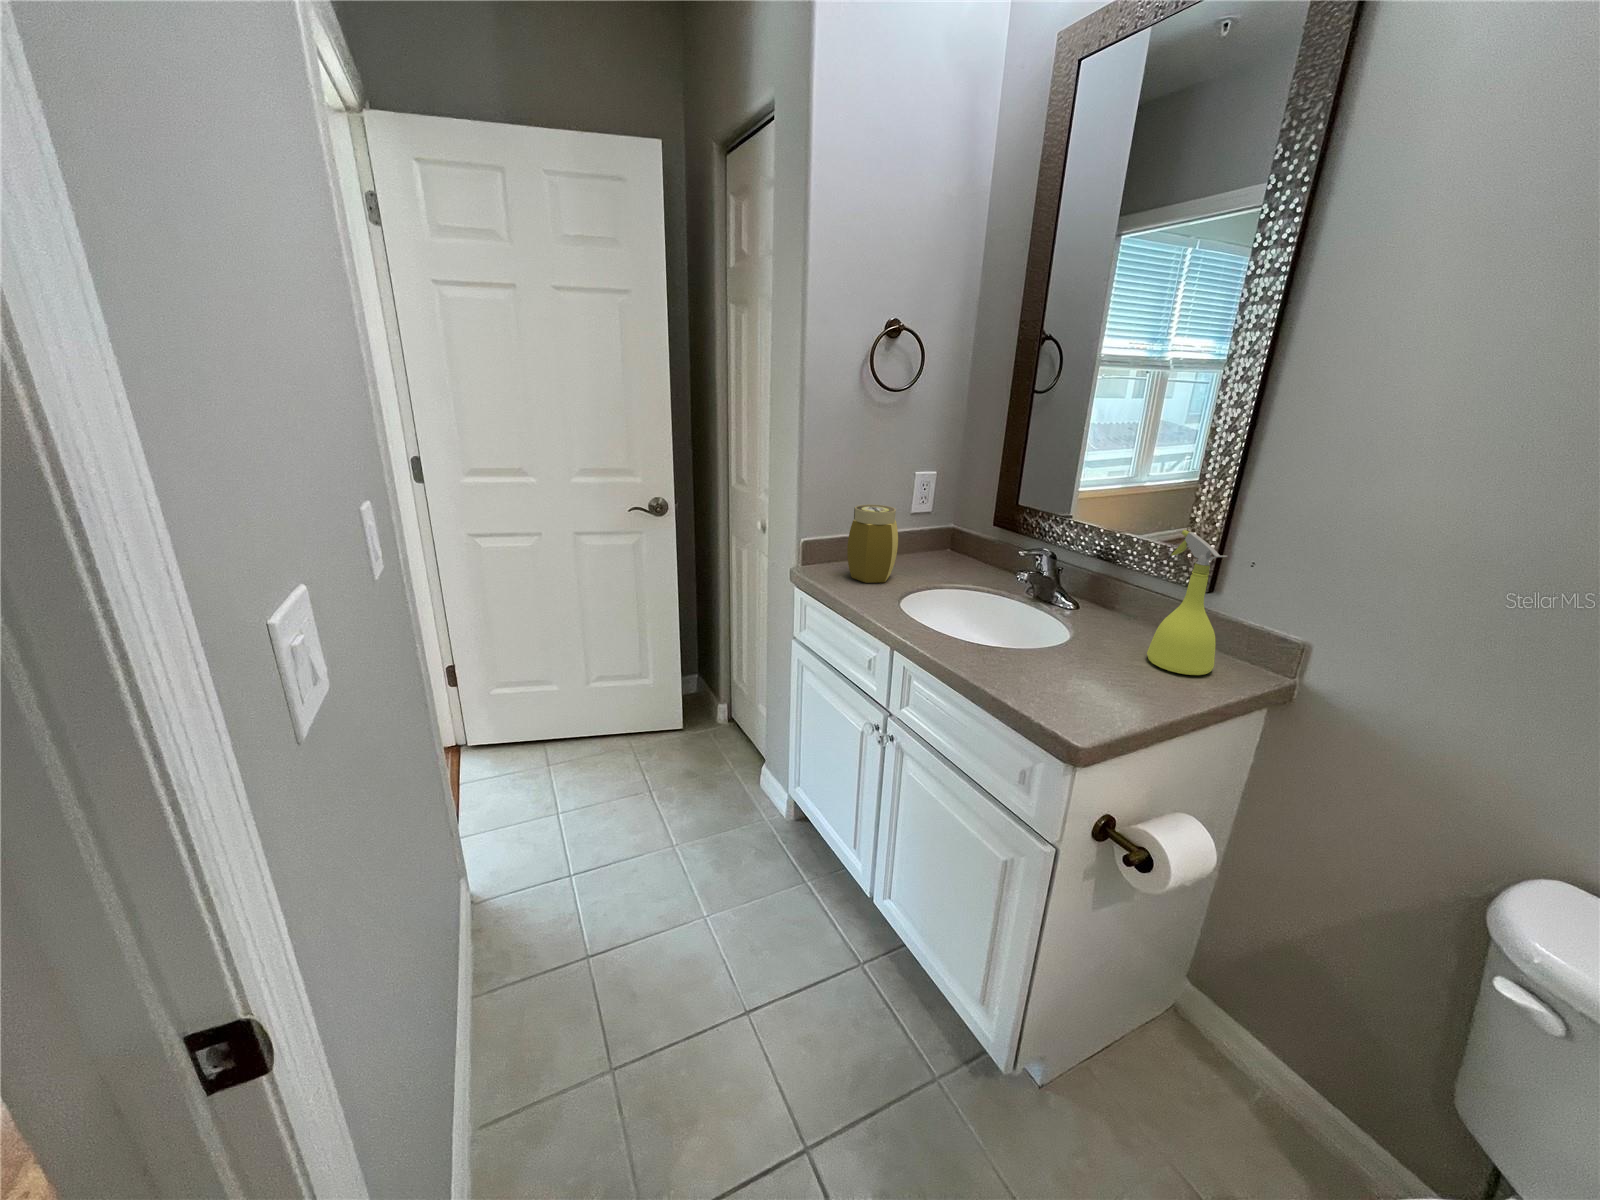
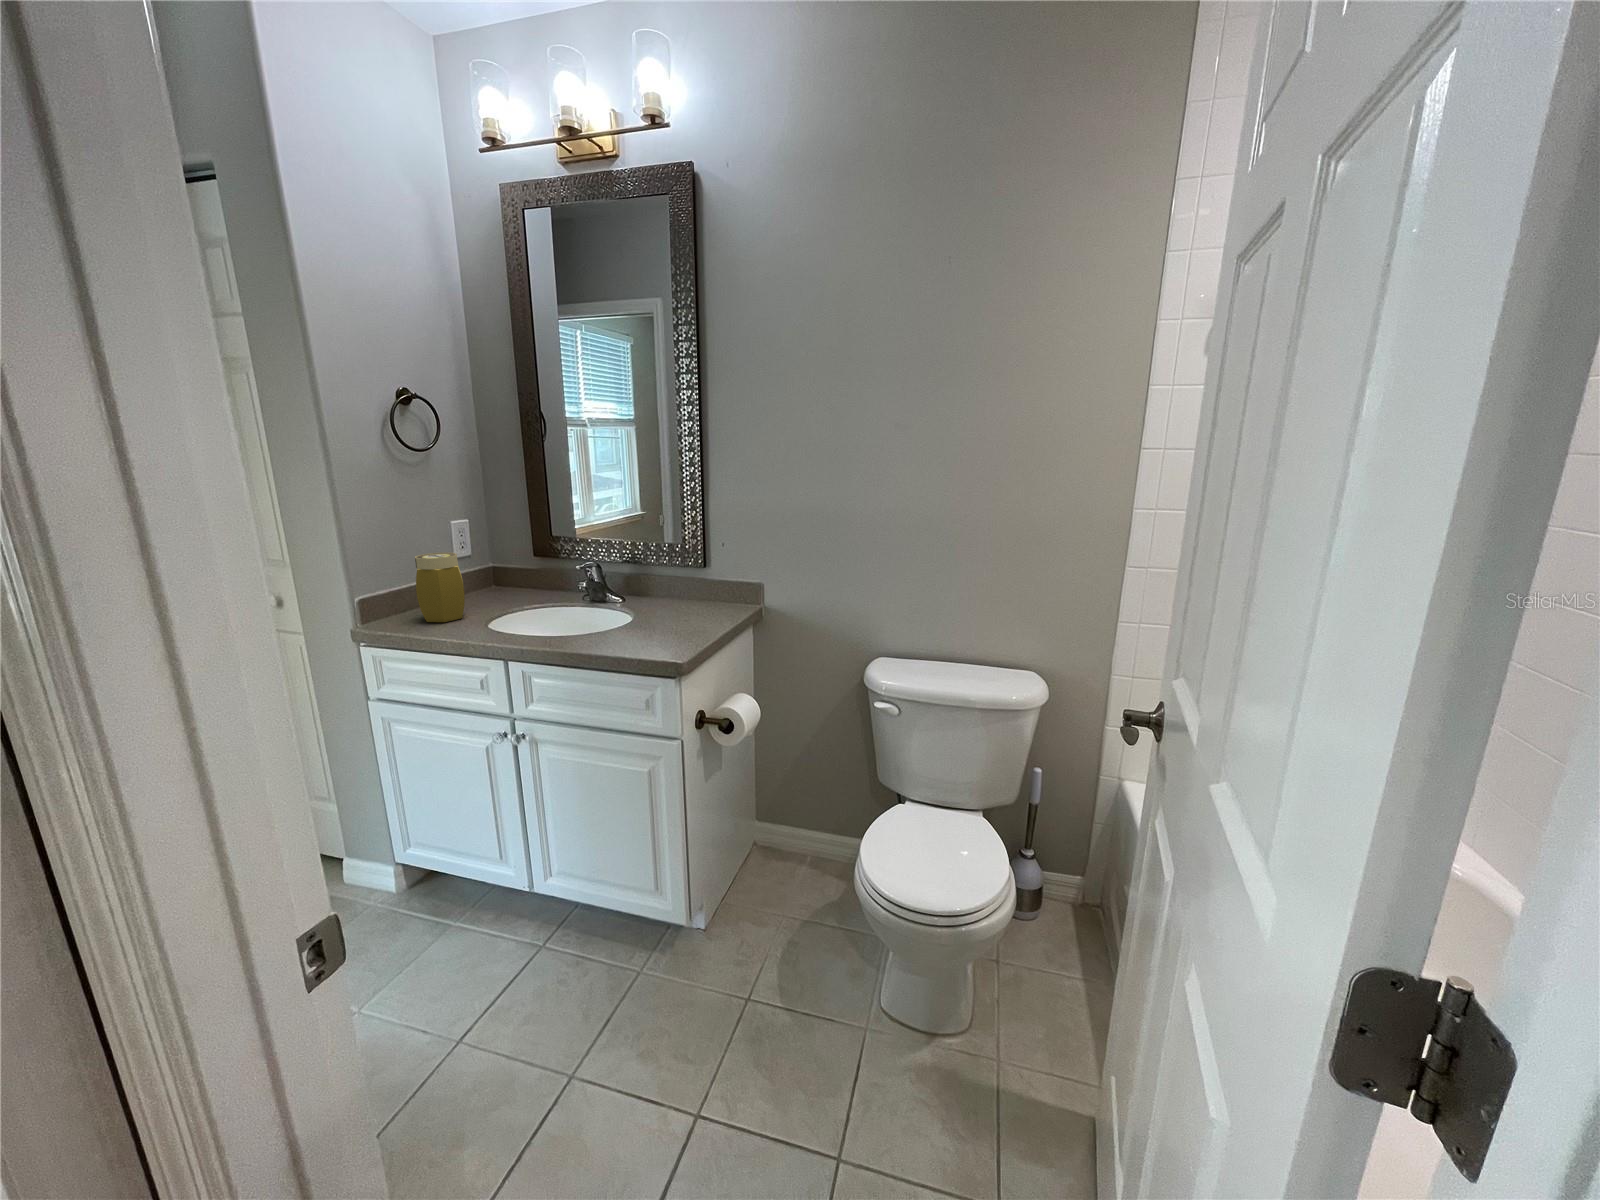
spray bottle: present [1147,530,1228,675] -> none [681,529,722,617]

